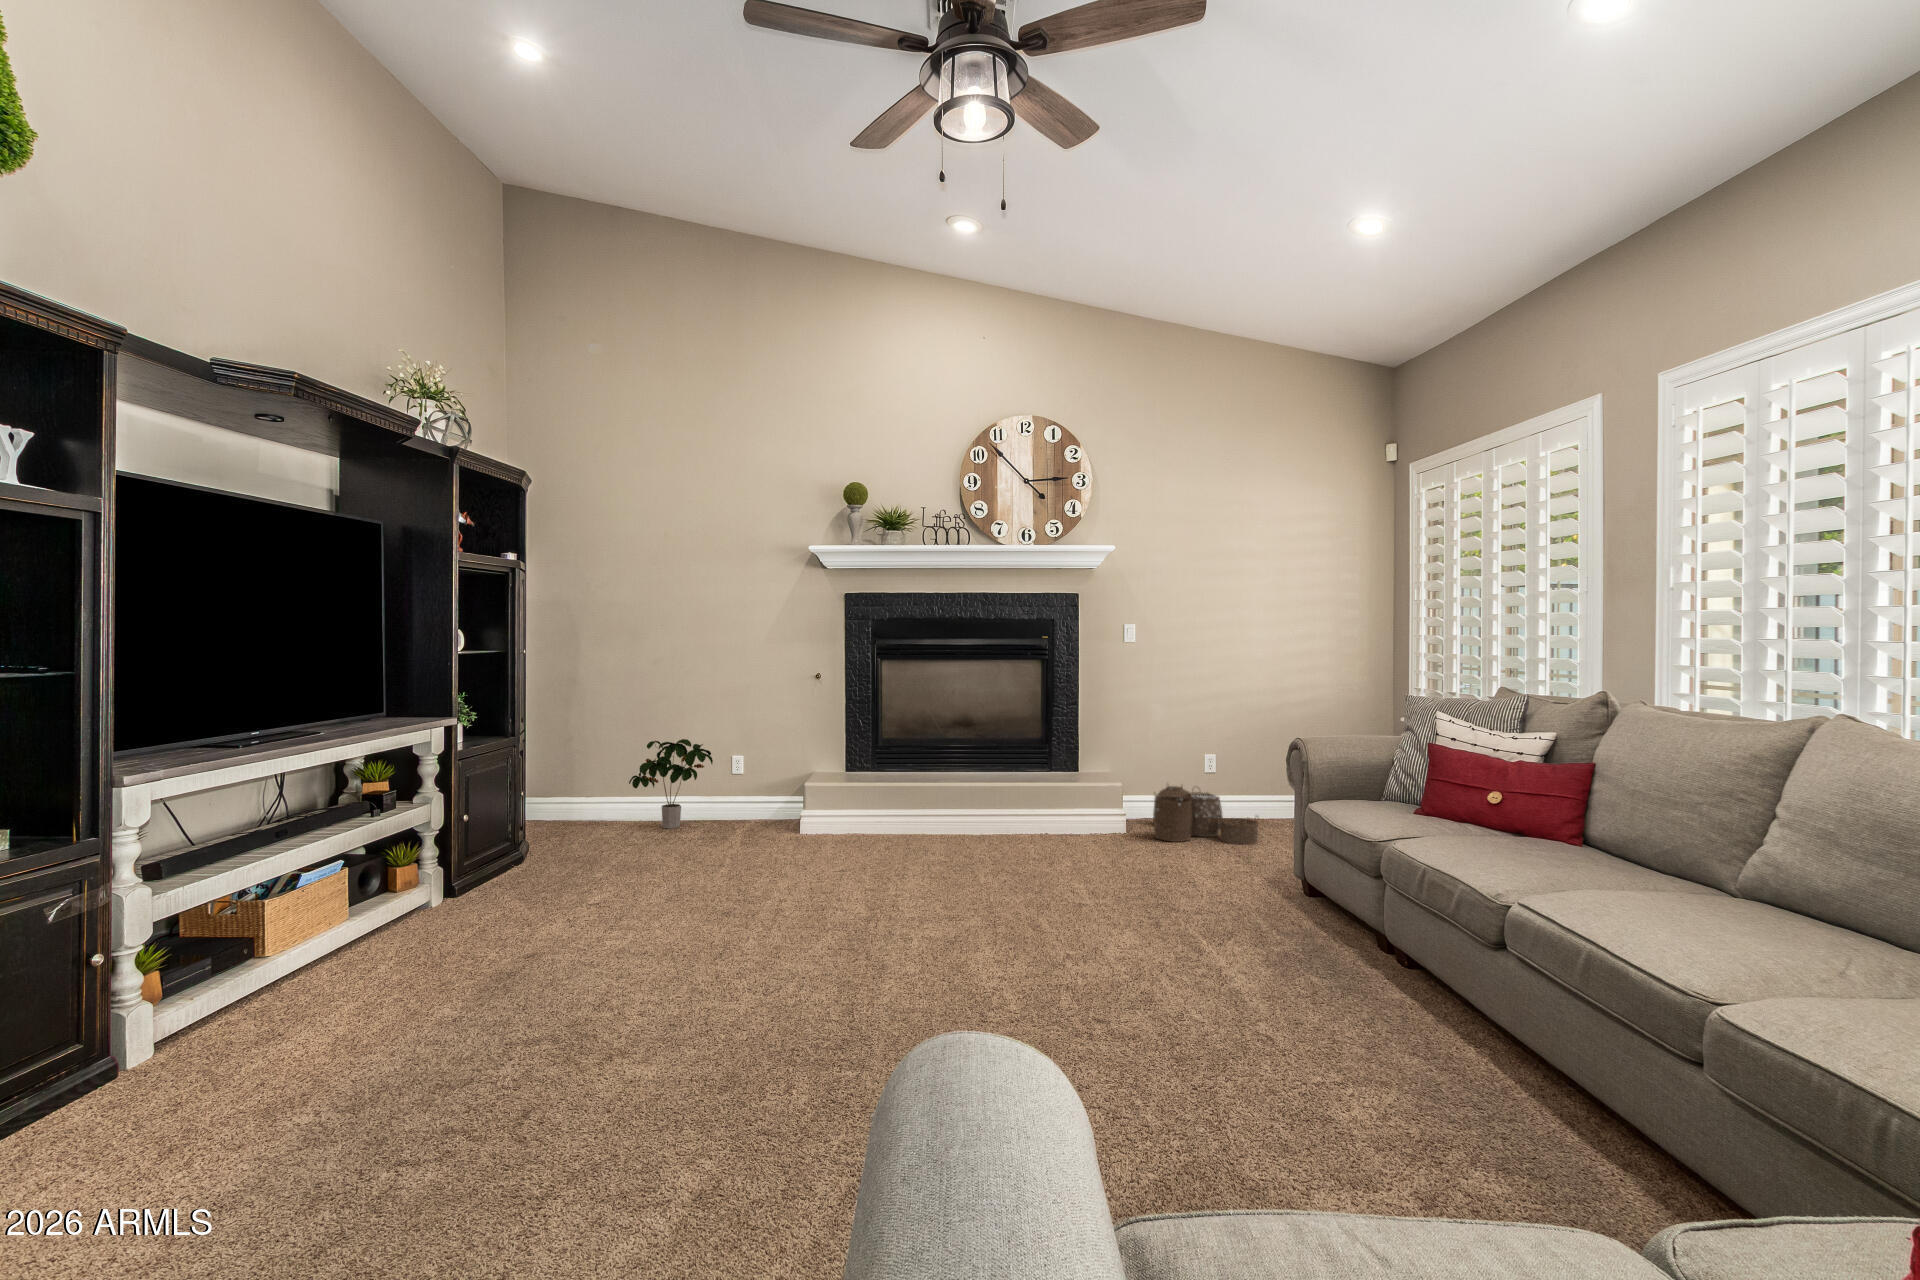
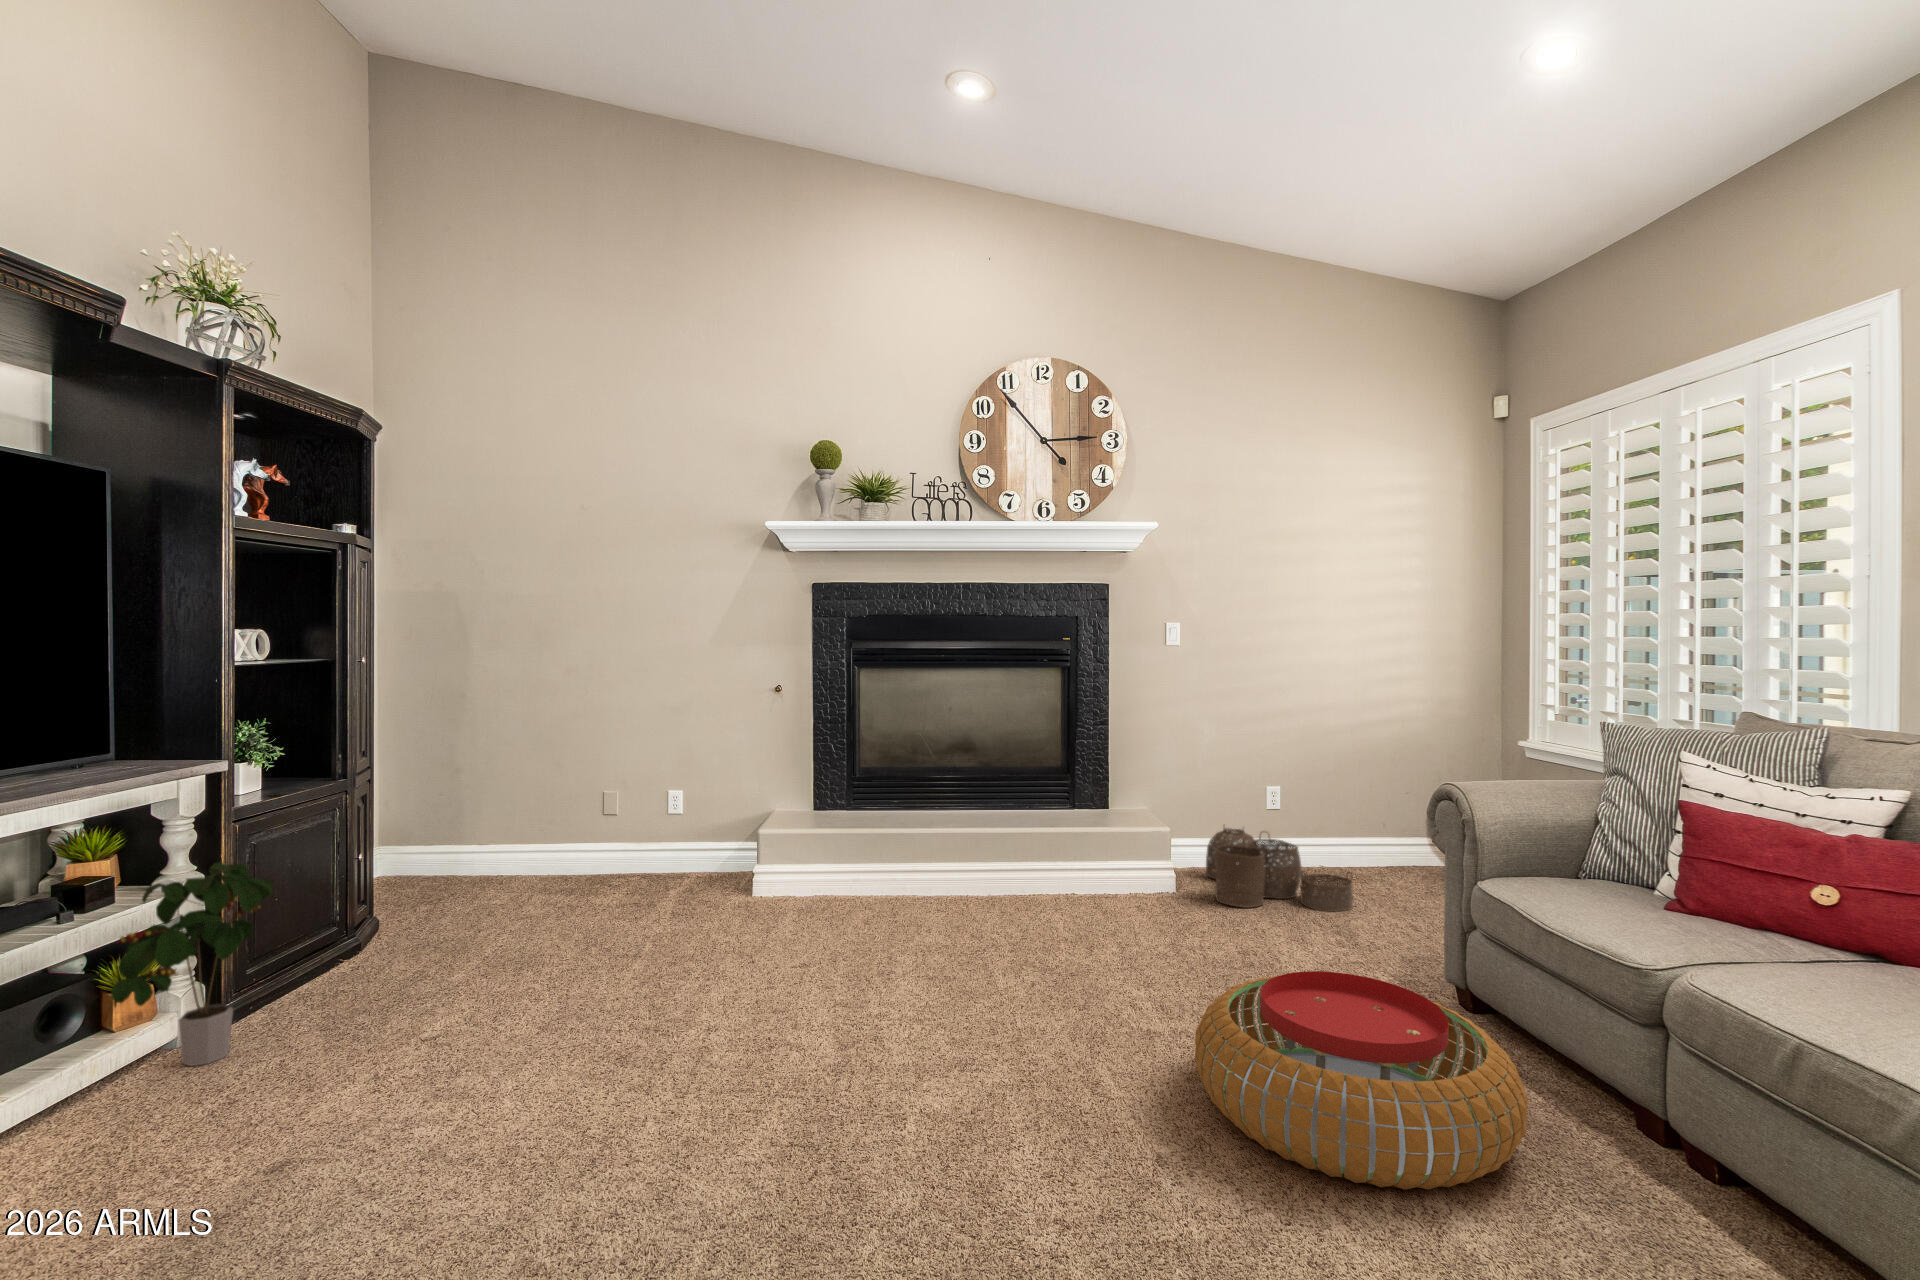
potted plant: present [629,739,713,828] -> present [111,862,273,1066]
pouf: none [1100,856,1301,969] -> present [1195,971,1528,1190]

